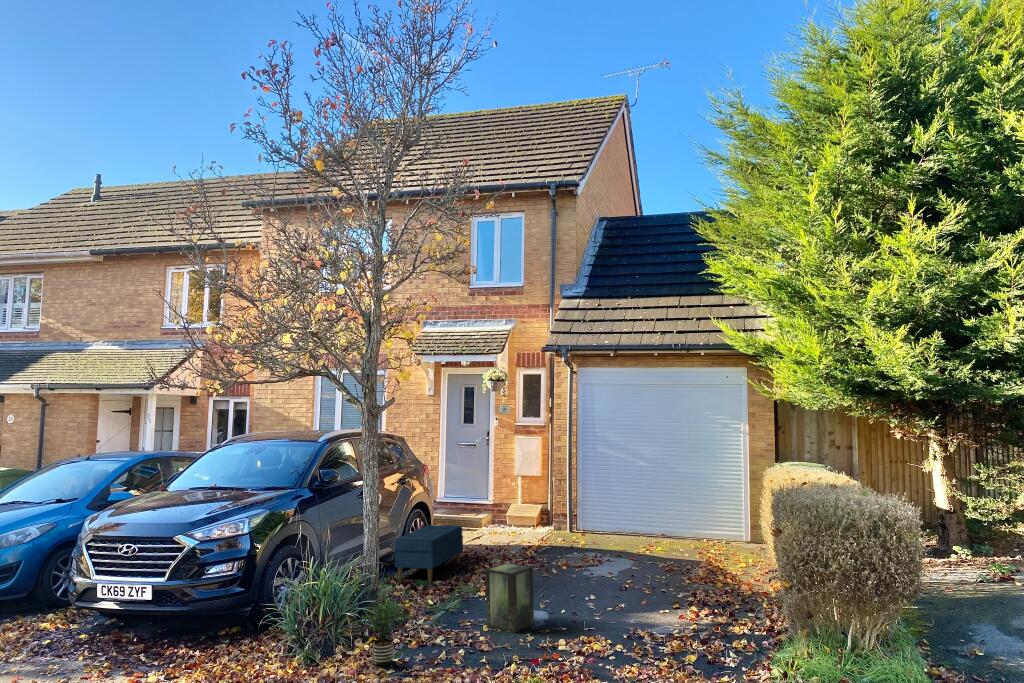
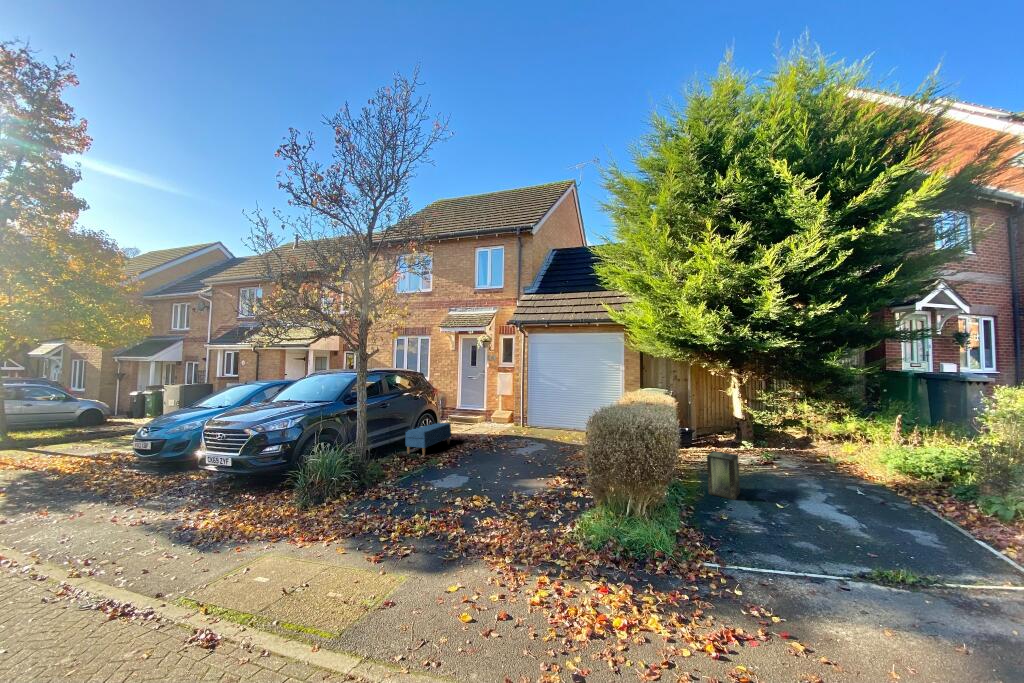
storage box: present [486,563,534,633] -> present [707,451,740,500]
potted plant: present [362,602,397,666] -> none [336,472,364,510]

